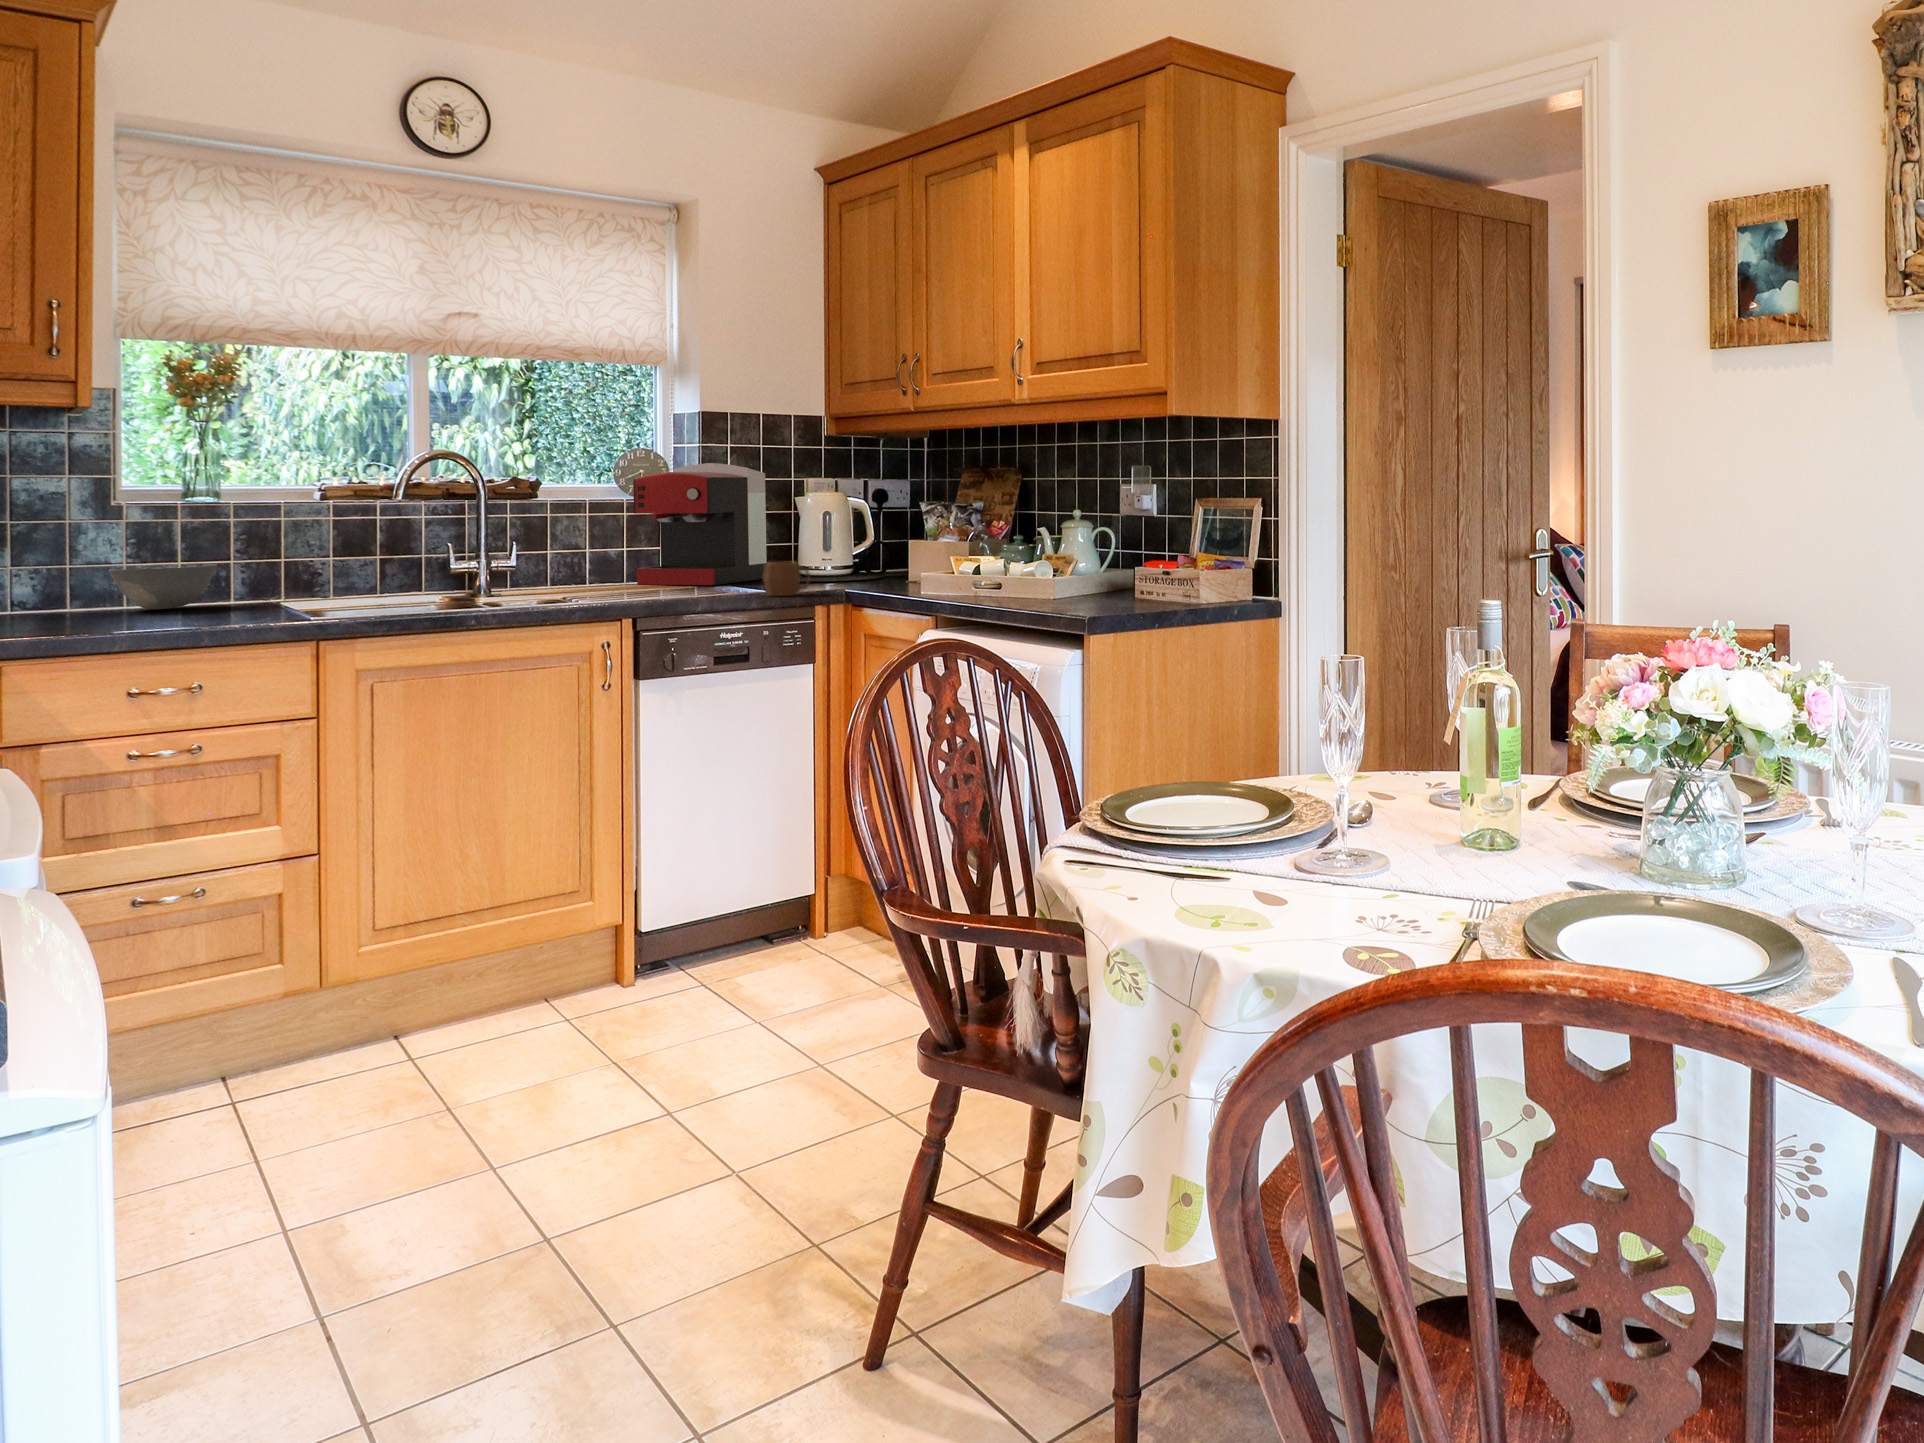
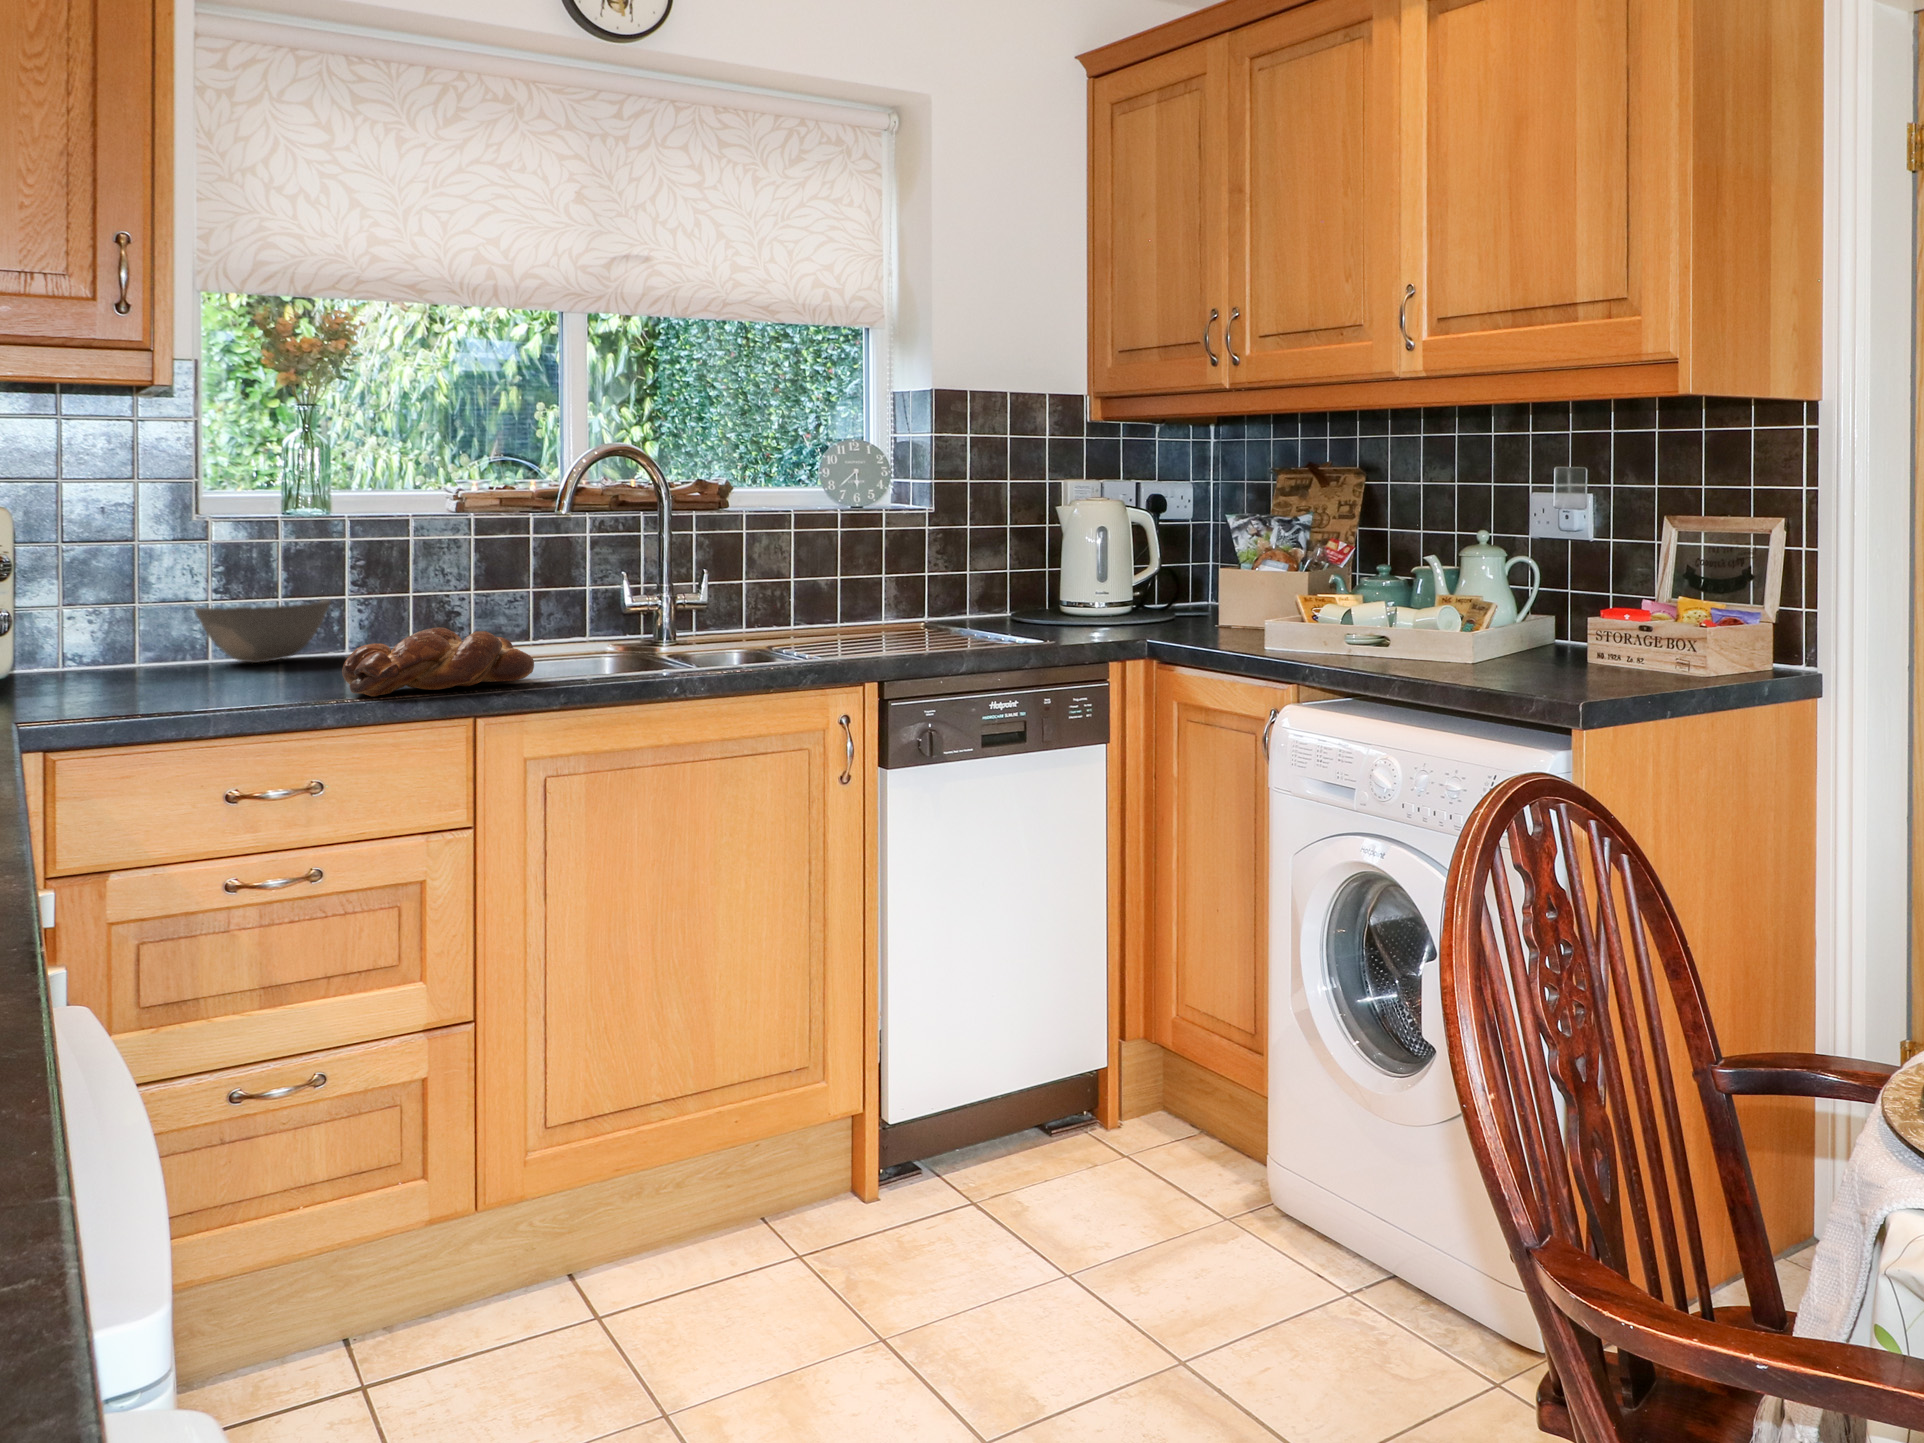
coffee maker: present [633,463,767,585] -> none [852,459,1020,628]
mug: present [763,562,810,596] -> none [1042,600,1106,650]
bread loaf: none [221,579,368,626] -> present [342,627,534,697]

